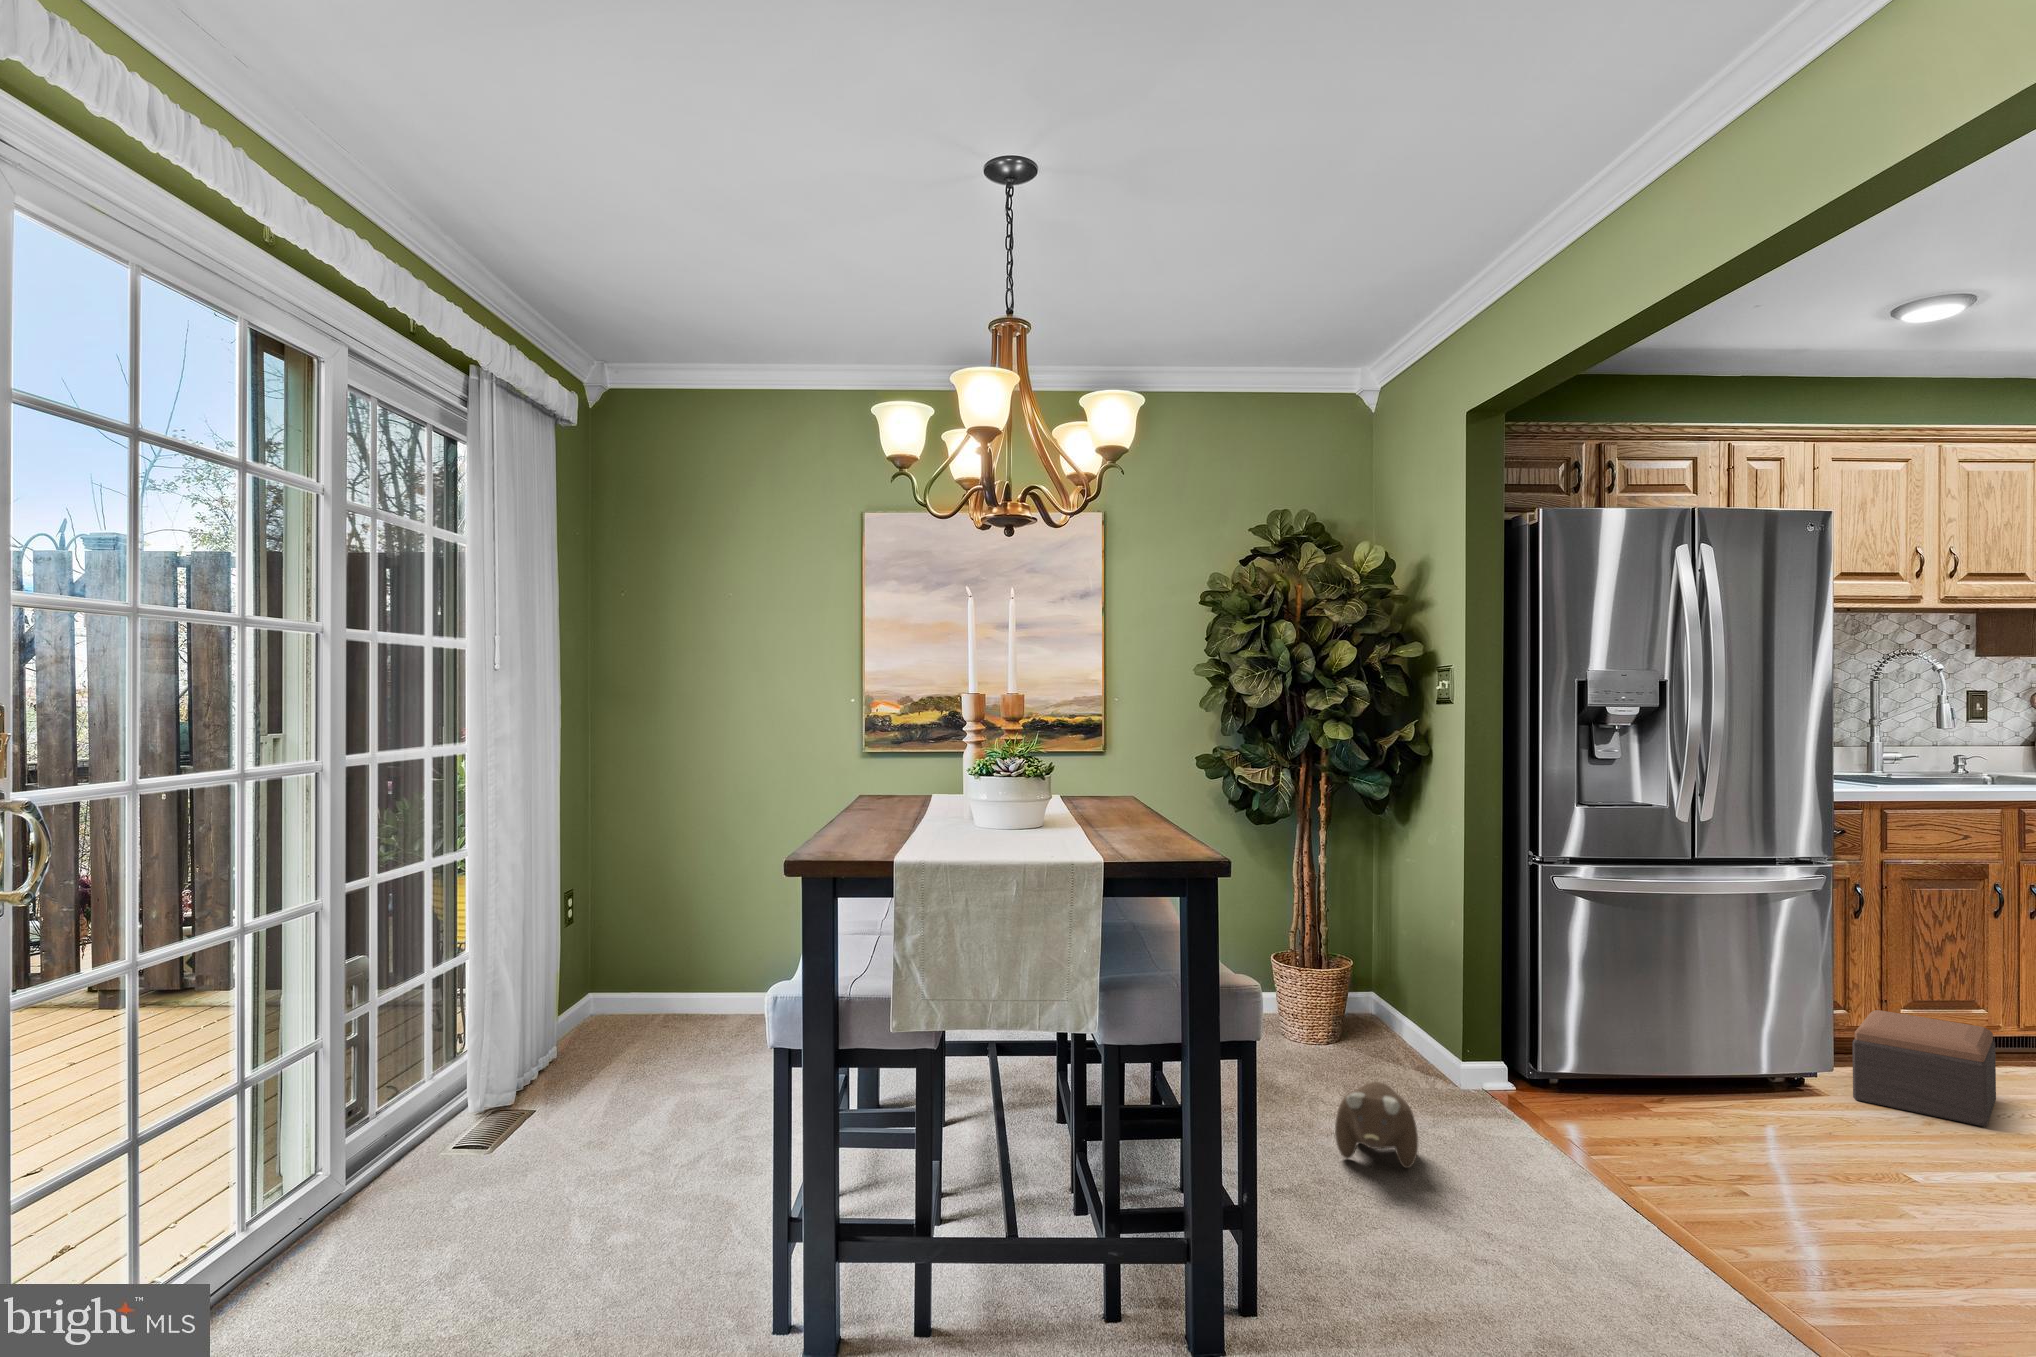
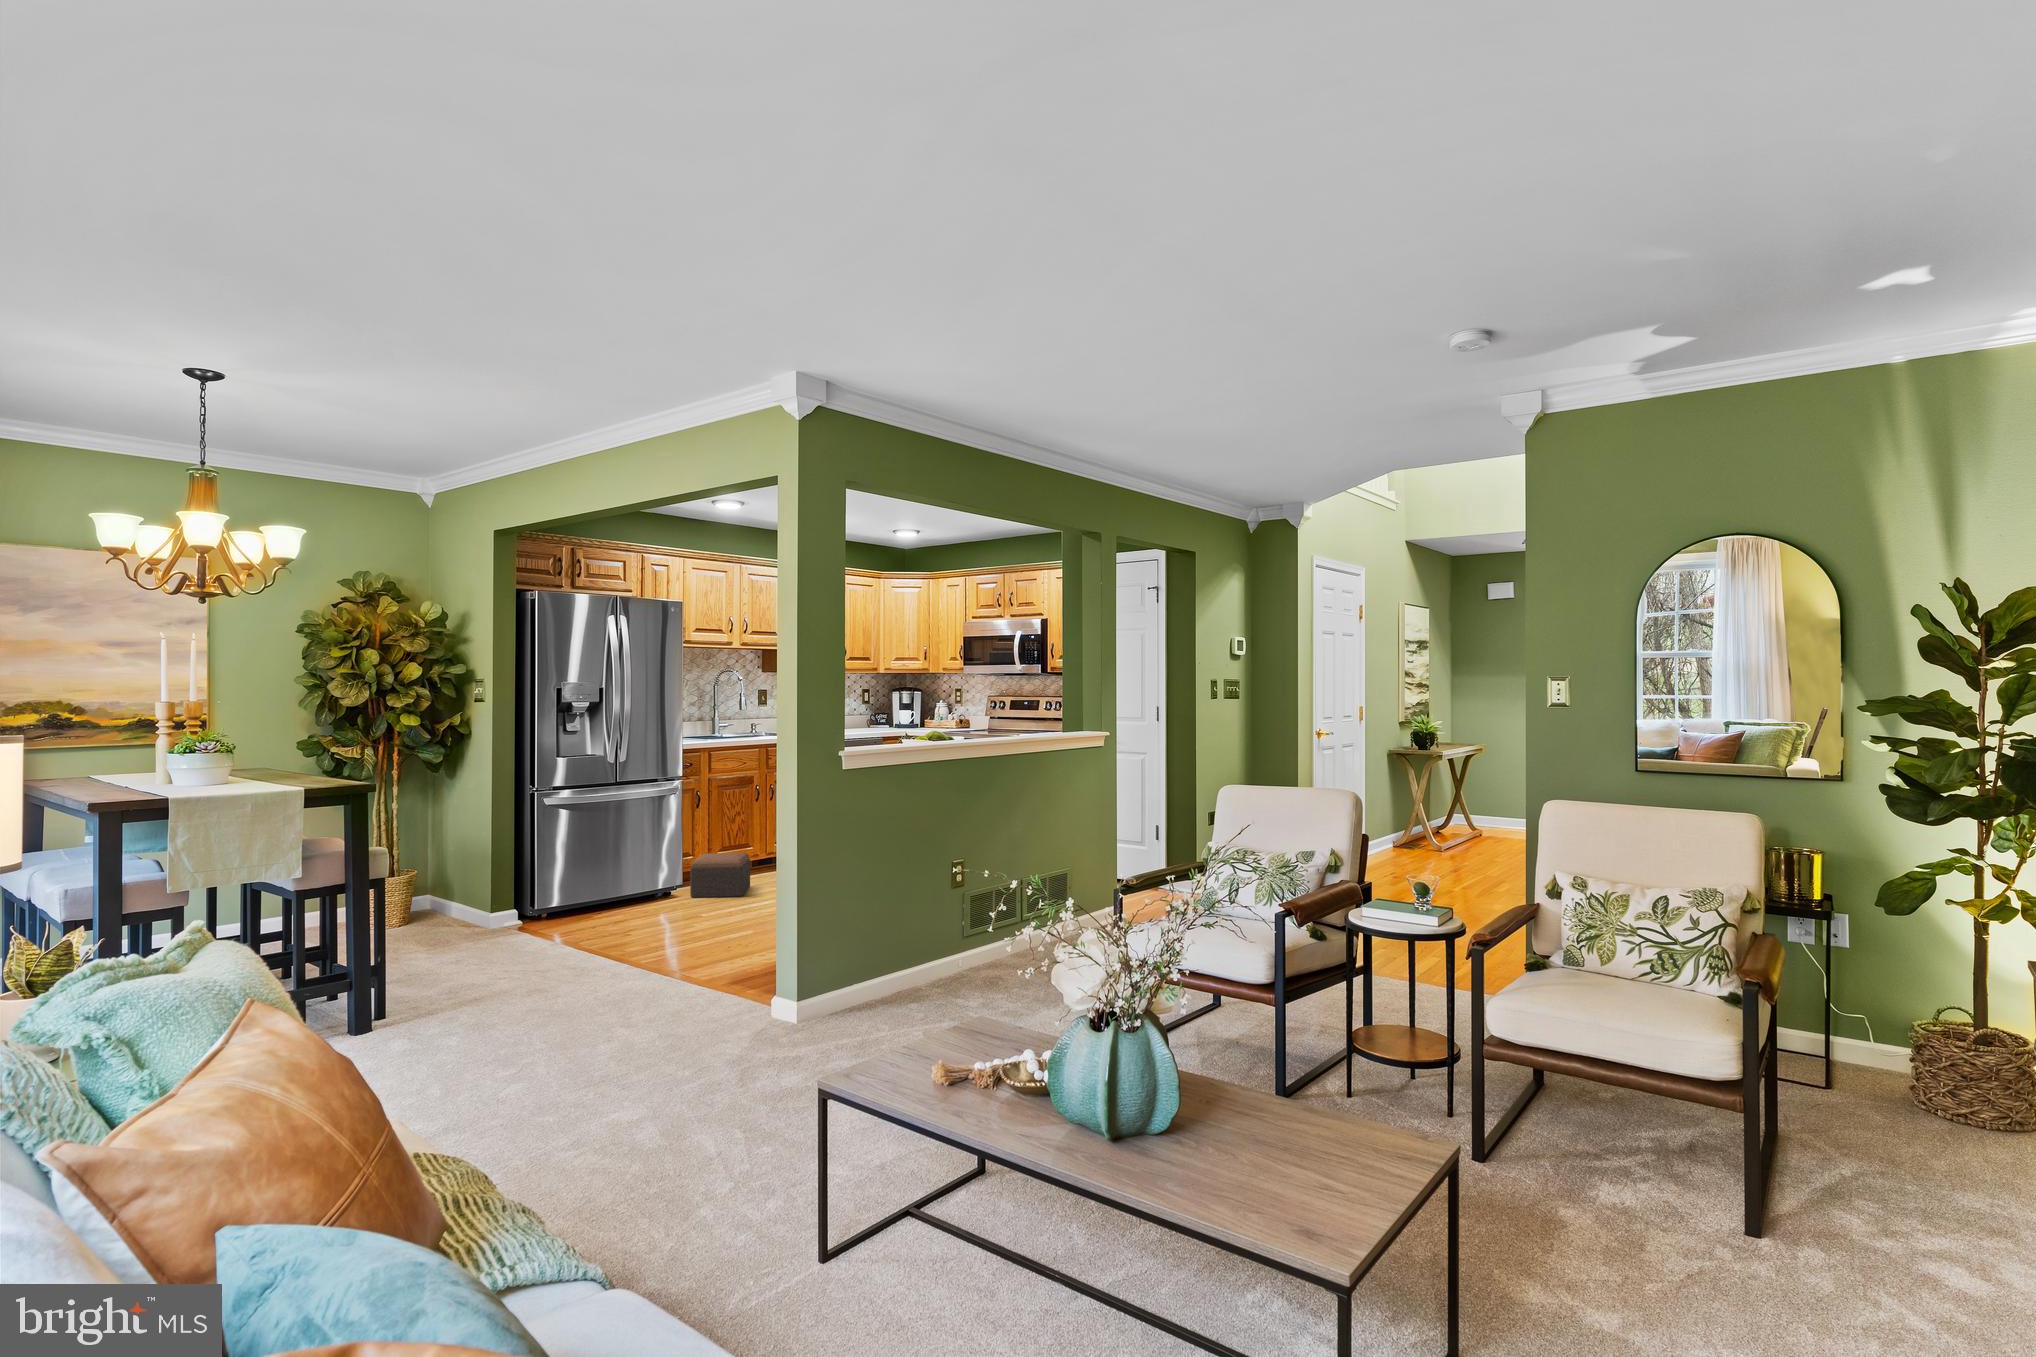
plush toy: present [1335,1082,1418,1168] -> none [419,919,470,965]

